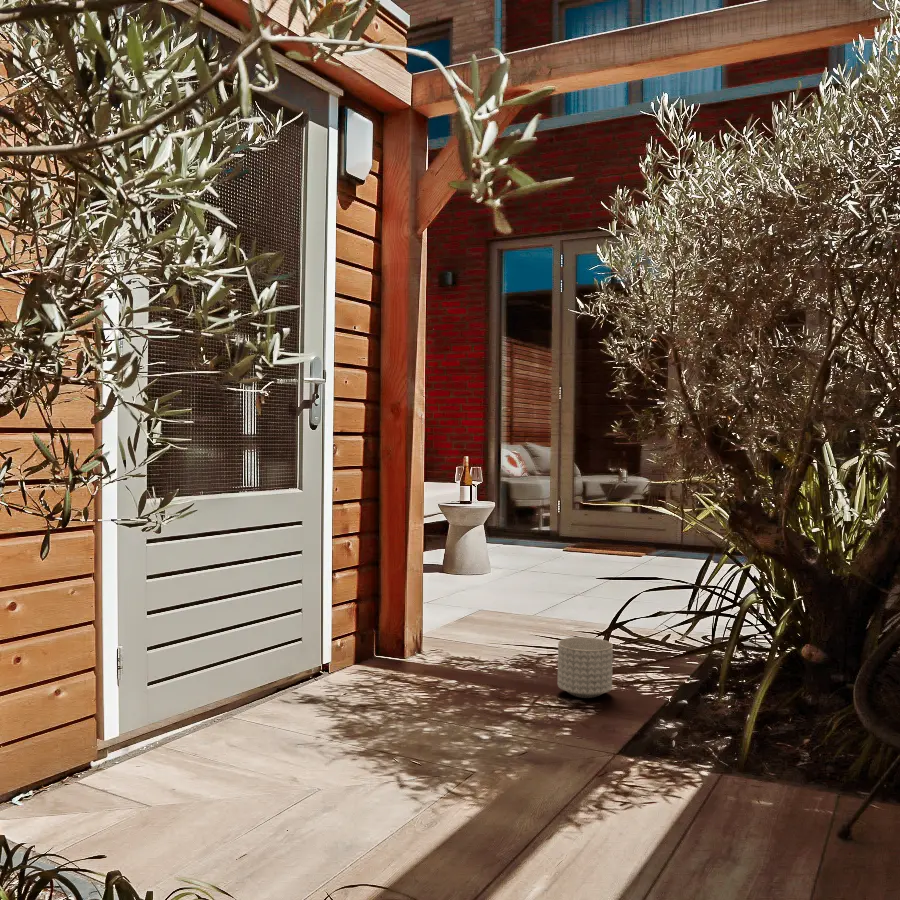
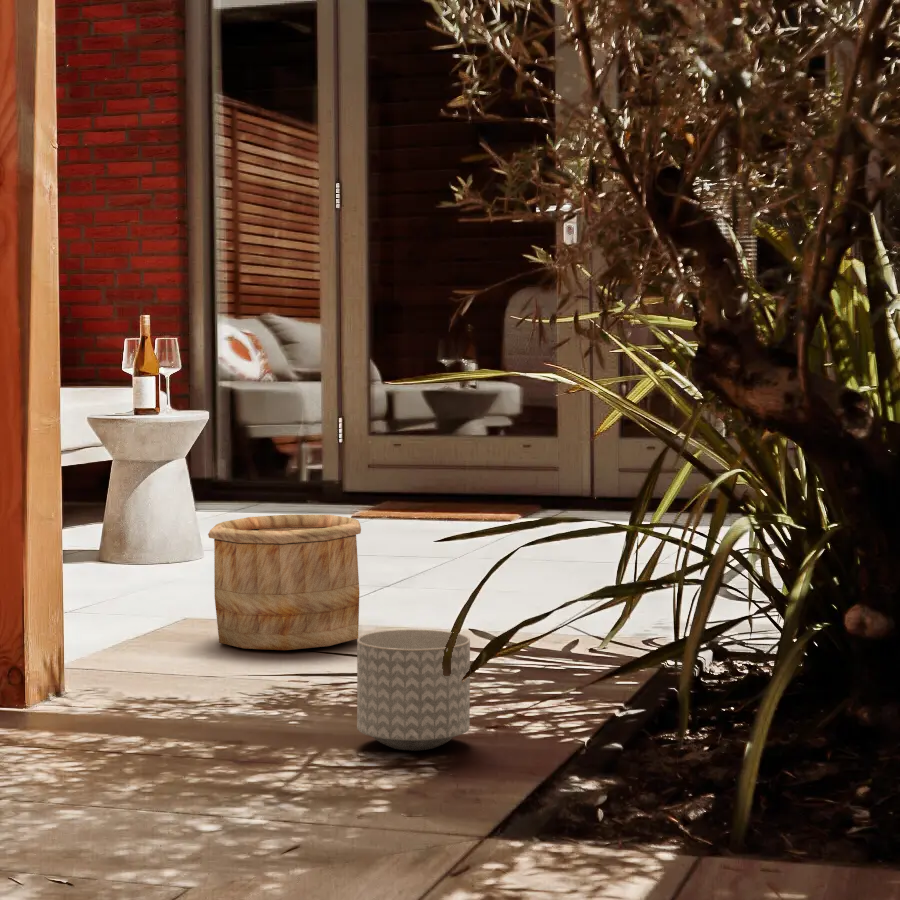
wooden bucket: none [491,565,563,633] -> present [208,514,361,650]

